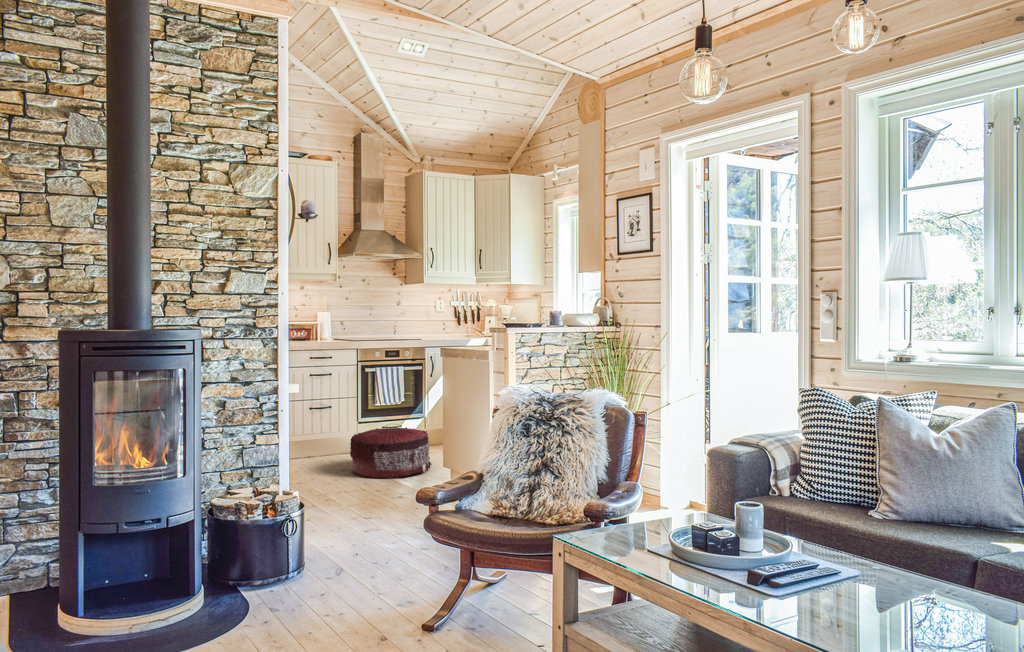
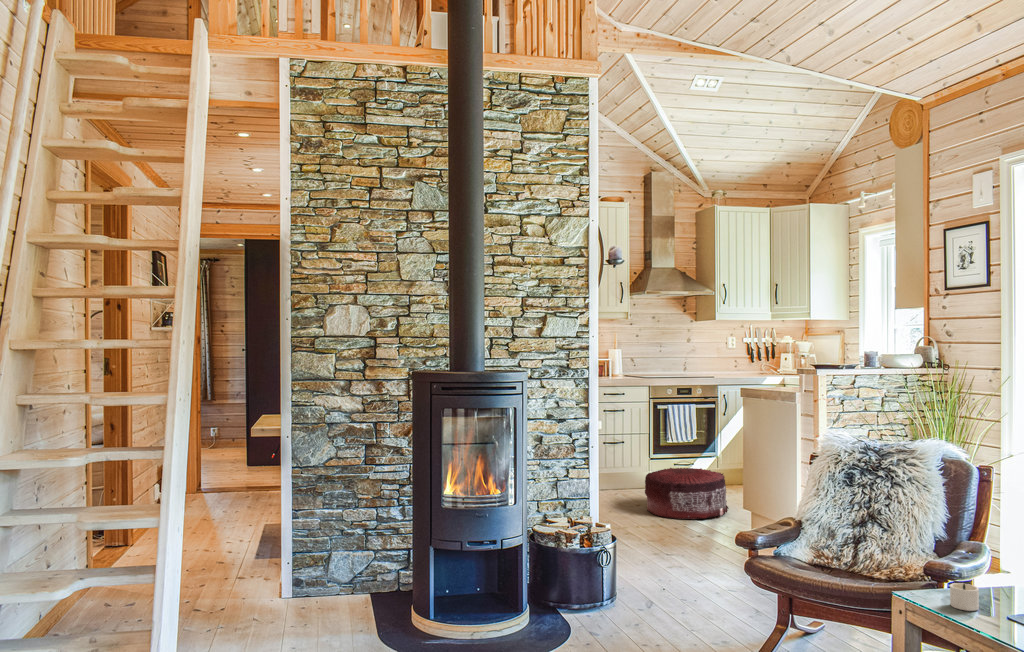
candle: none [601,521,633,546] -> present [950,583,979,611]

